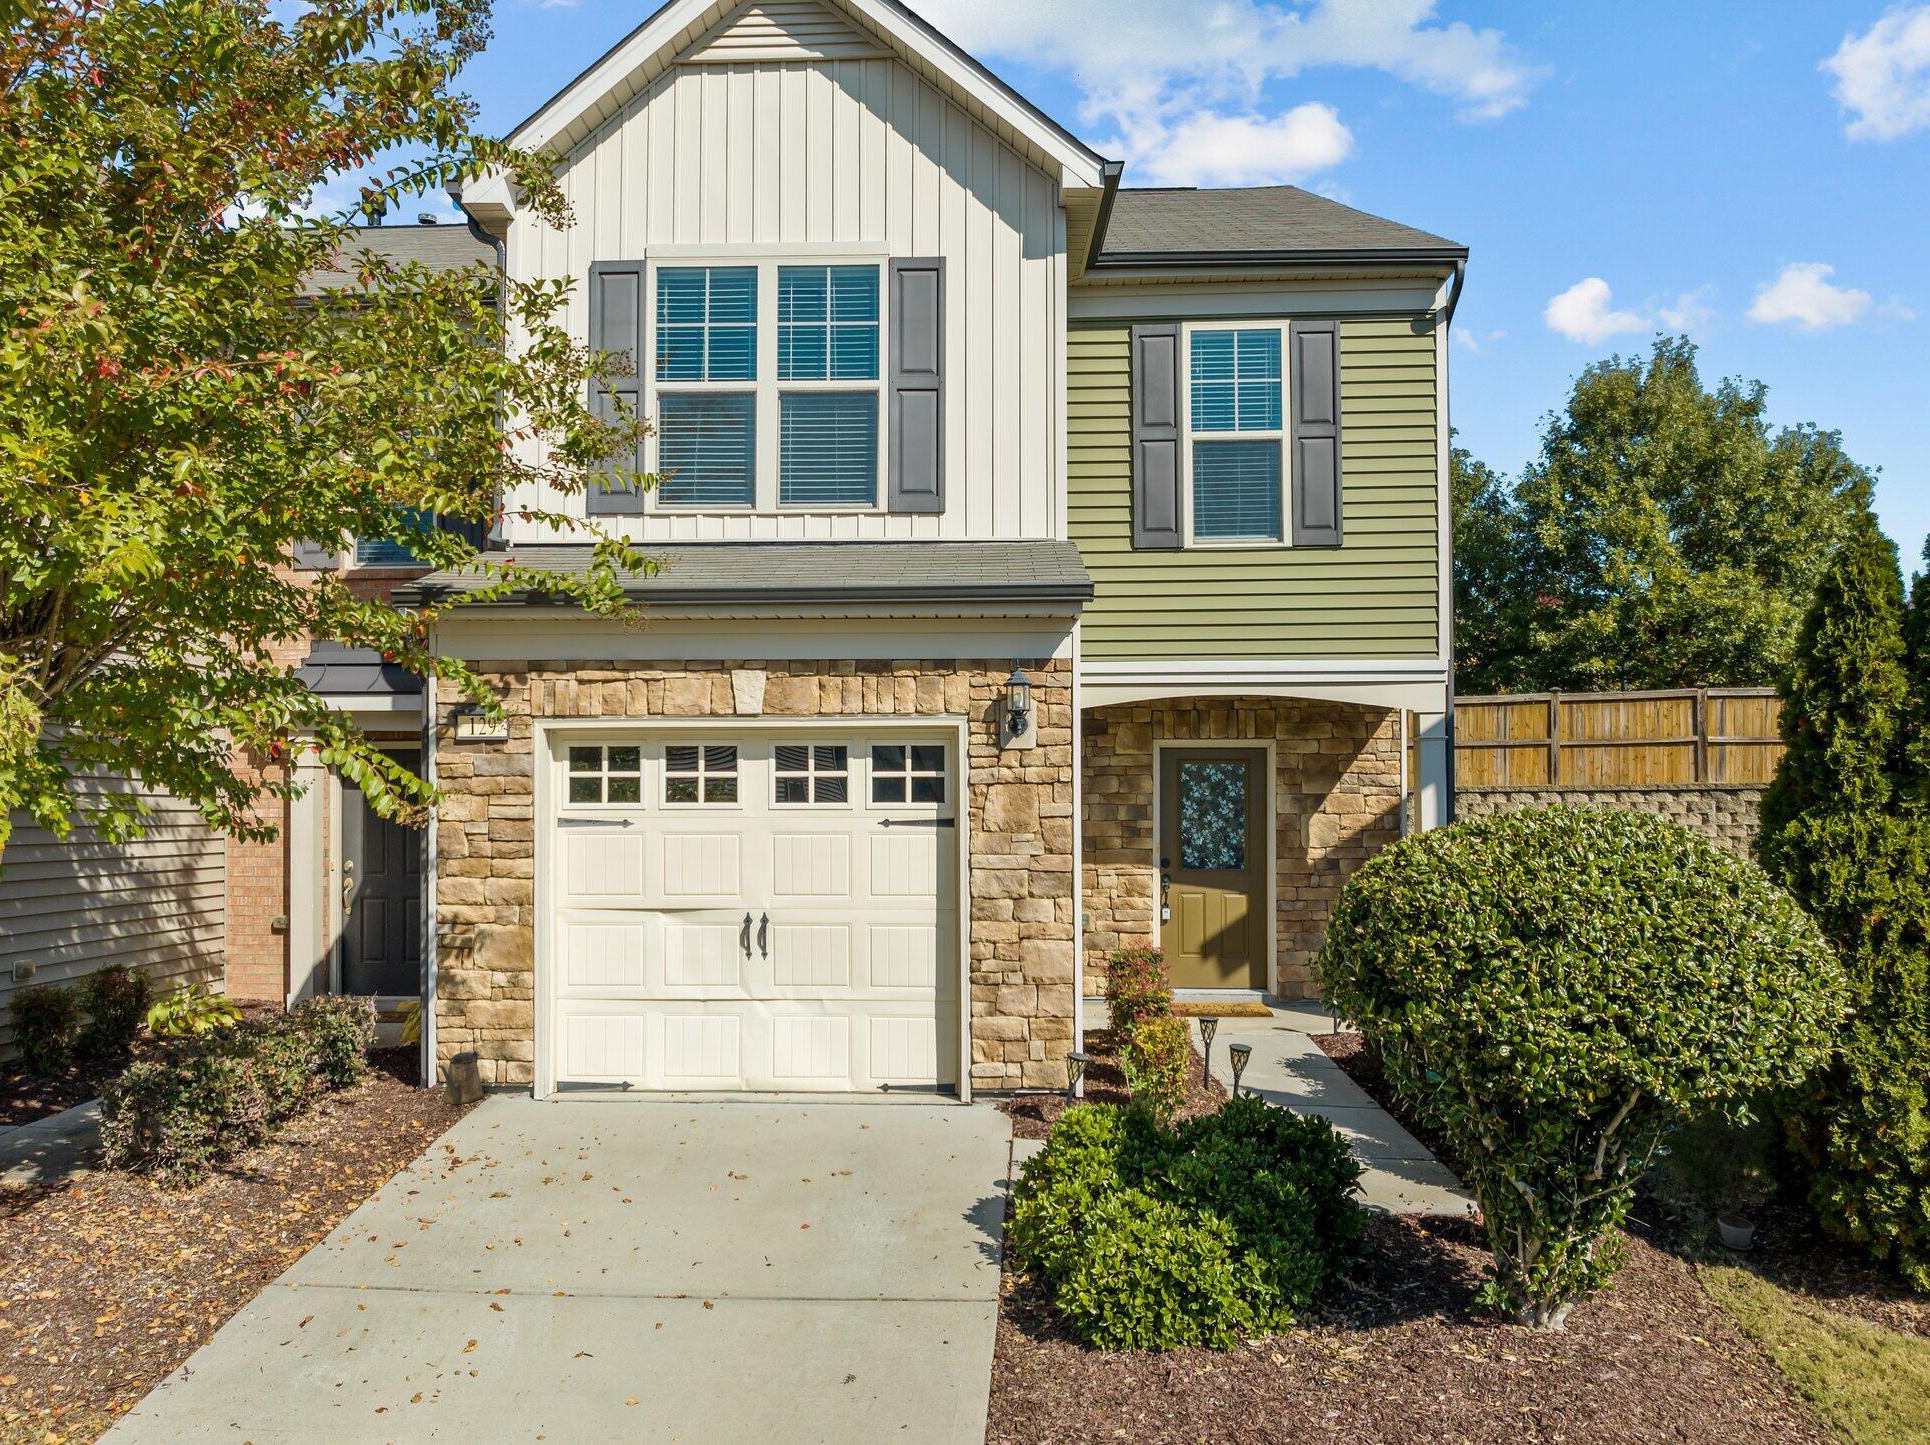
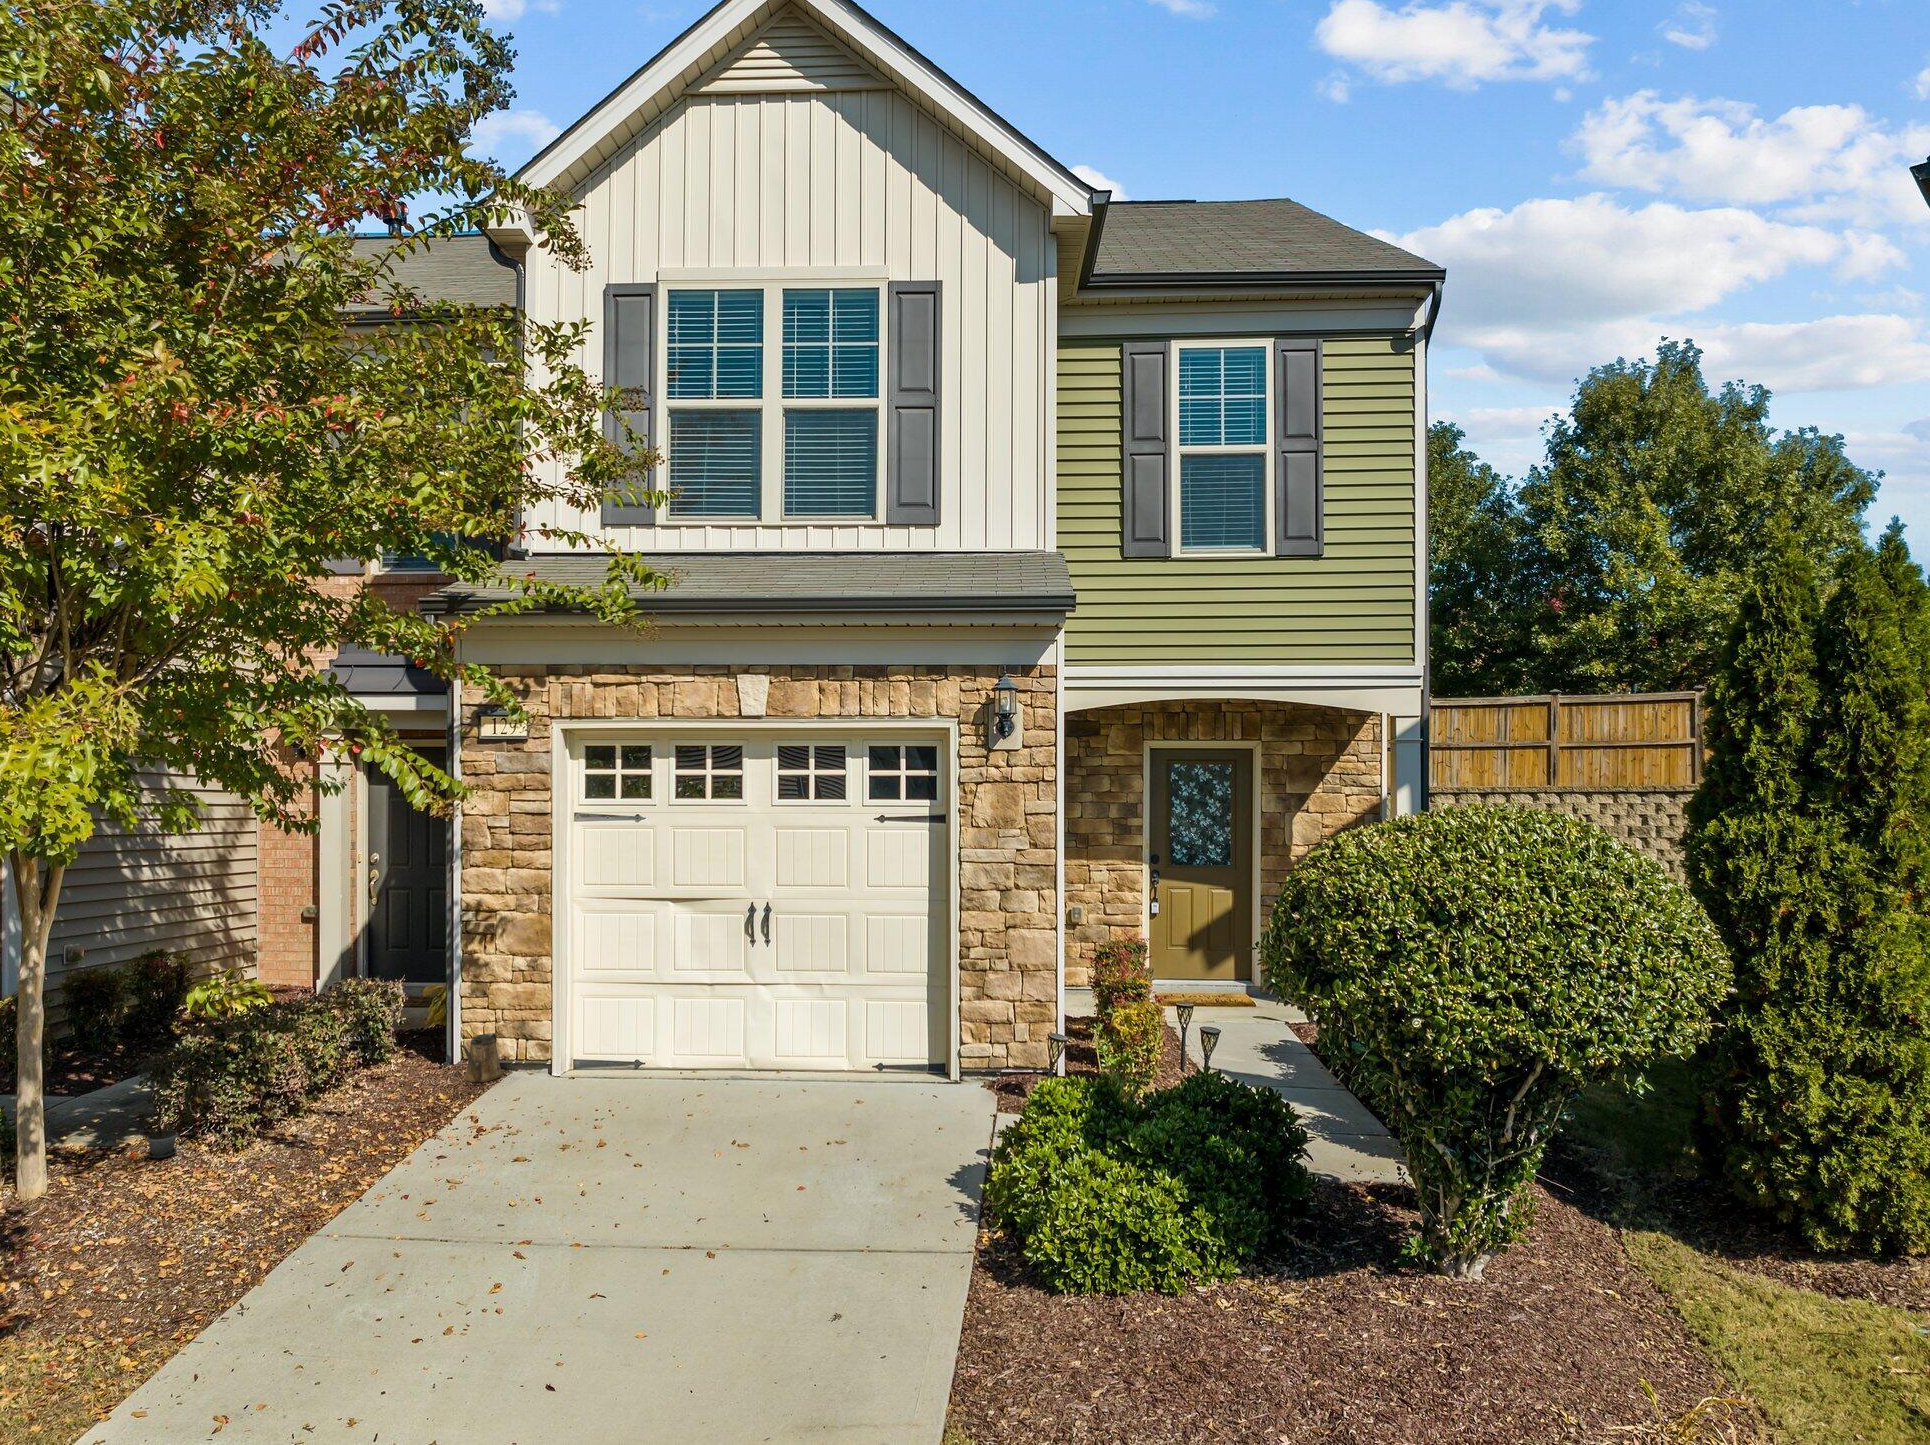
potted plant: present [1692,1122,1779,1250] -> present [132,1041,191,1158]

